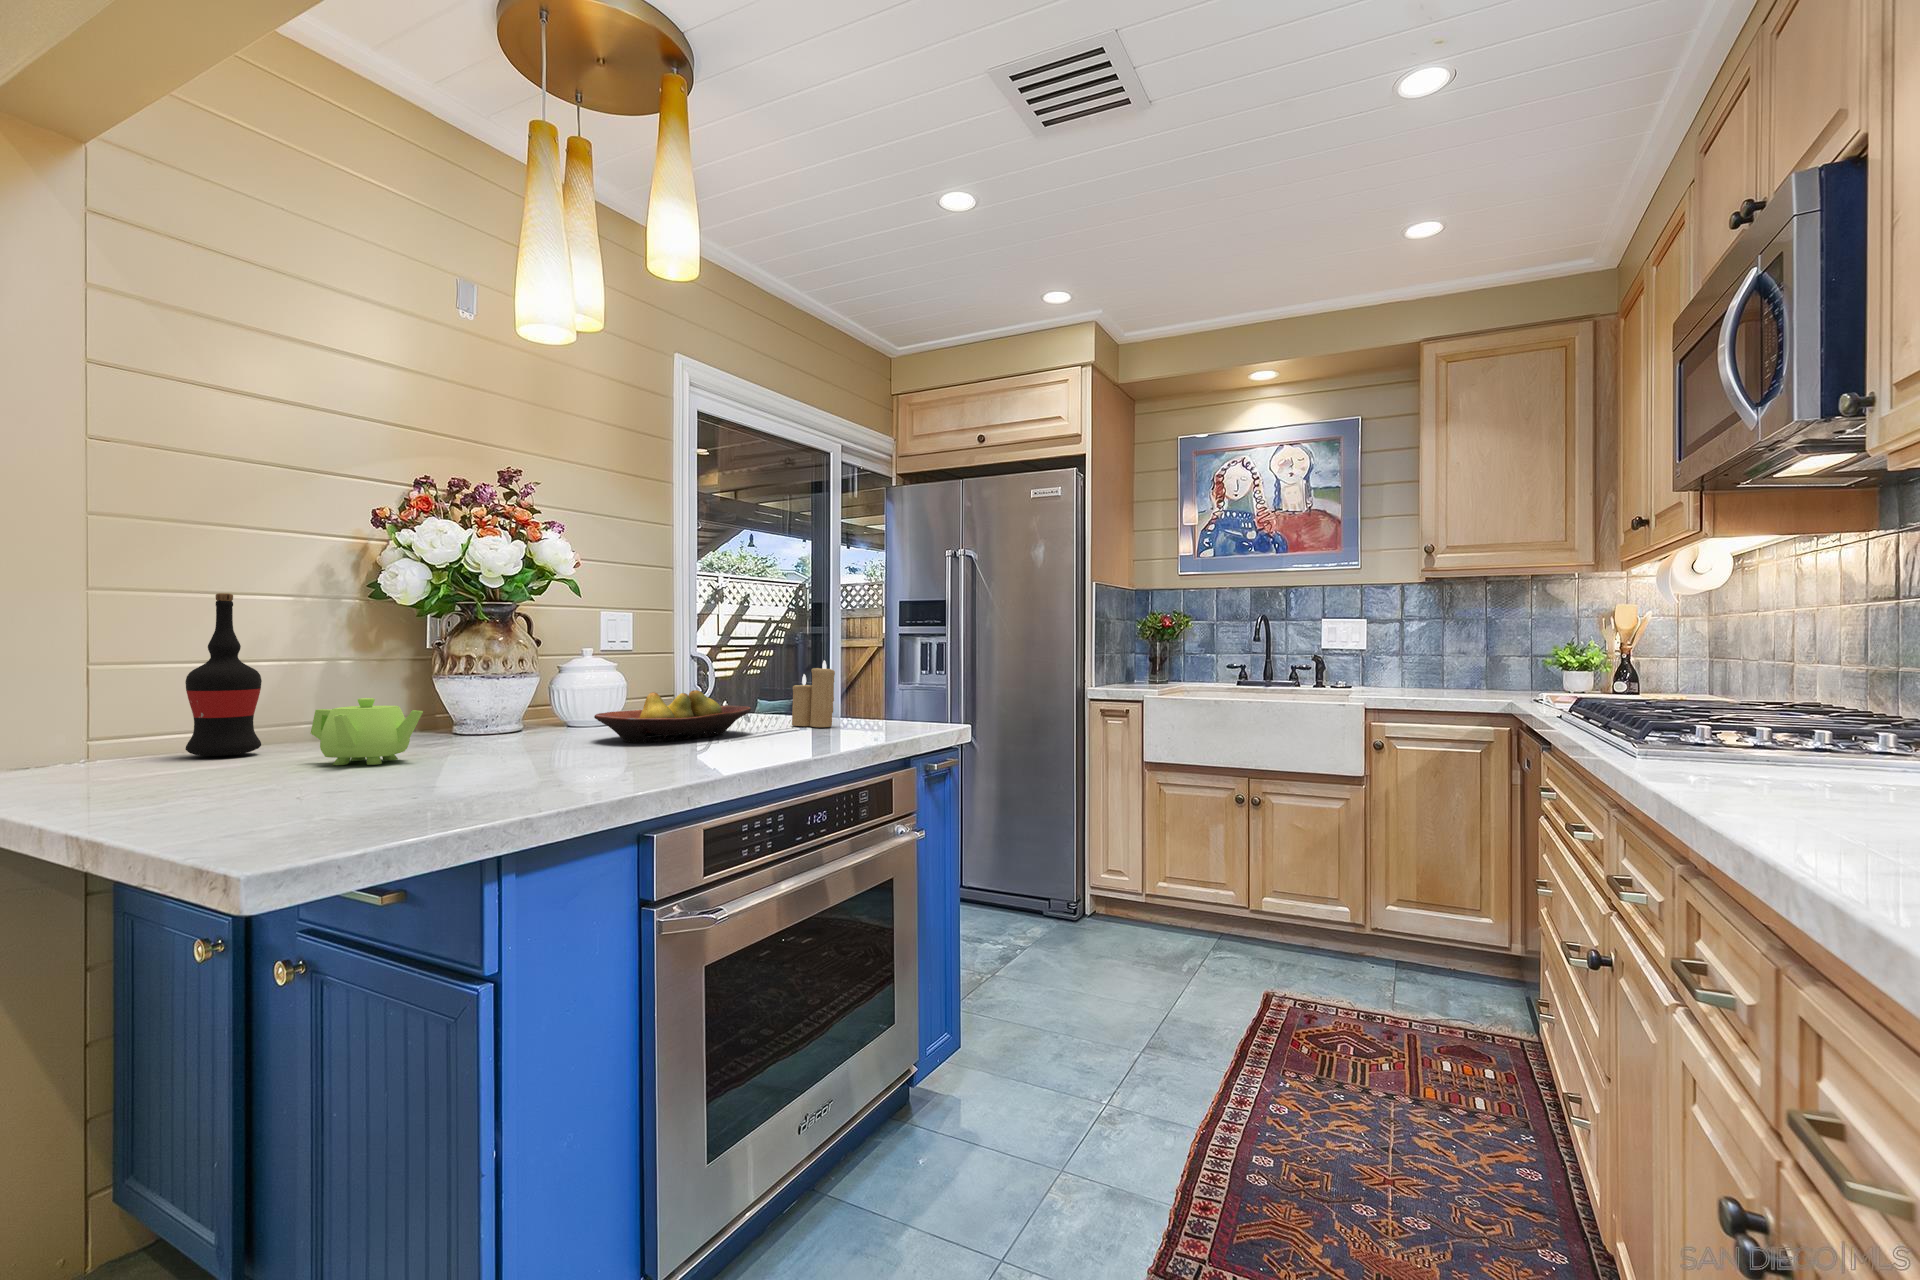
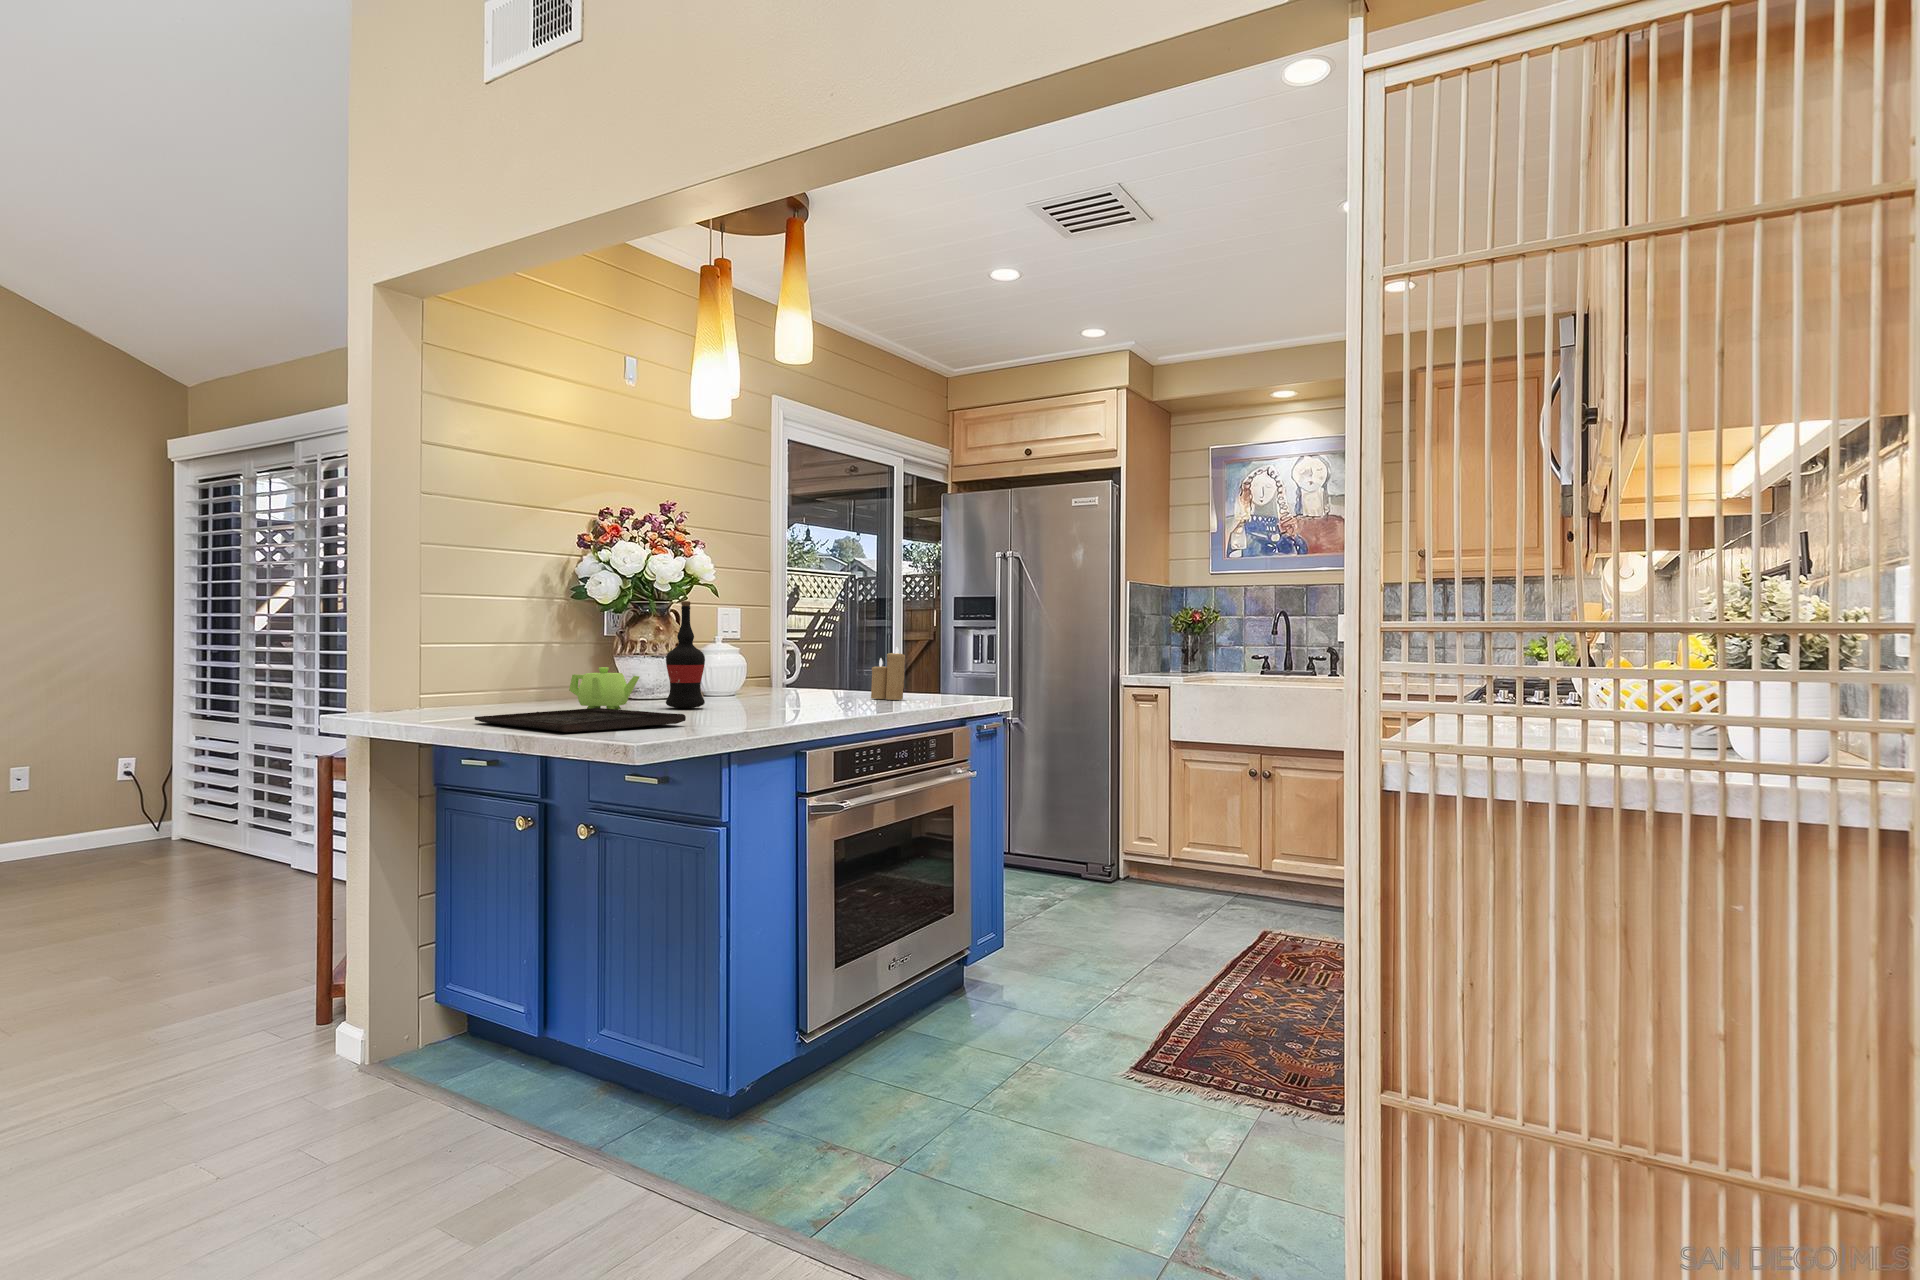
wine bottle: present [185,593,262,756] -> present [666,601,705,708]
fruit bowl: present [594,690,751,743] -> none [734,668,844,705]
tray: none [32,768,426,846] -> present [475,708,686,733]

